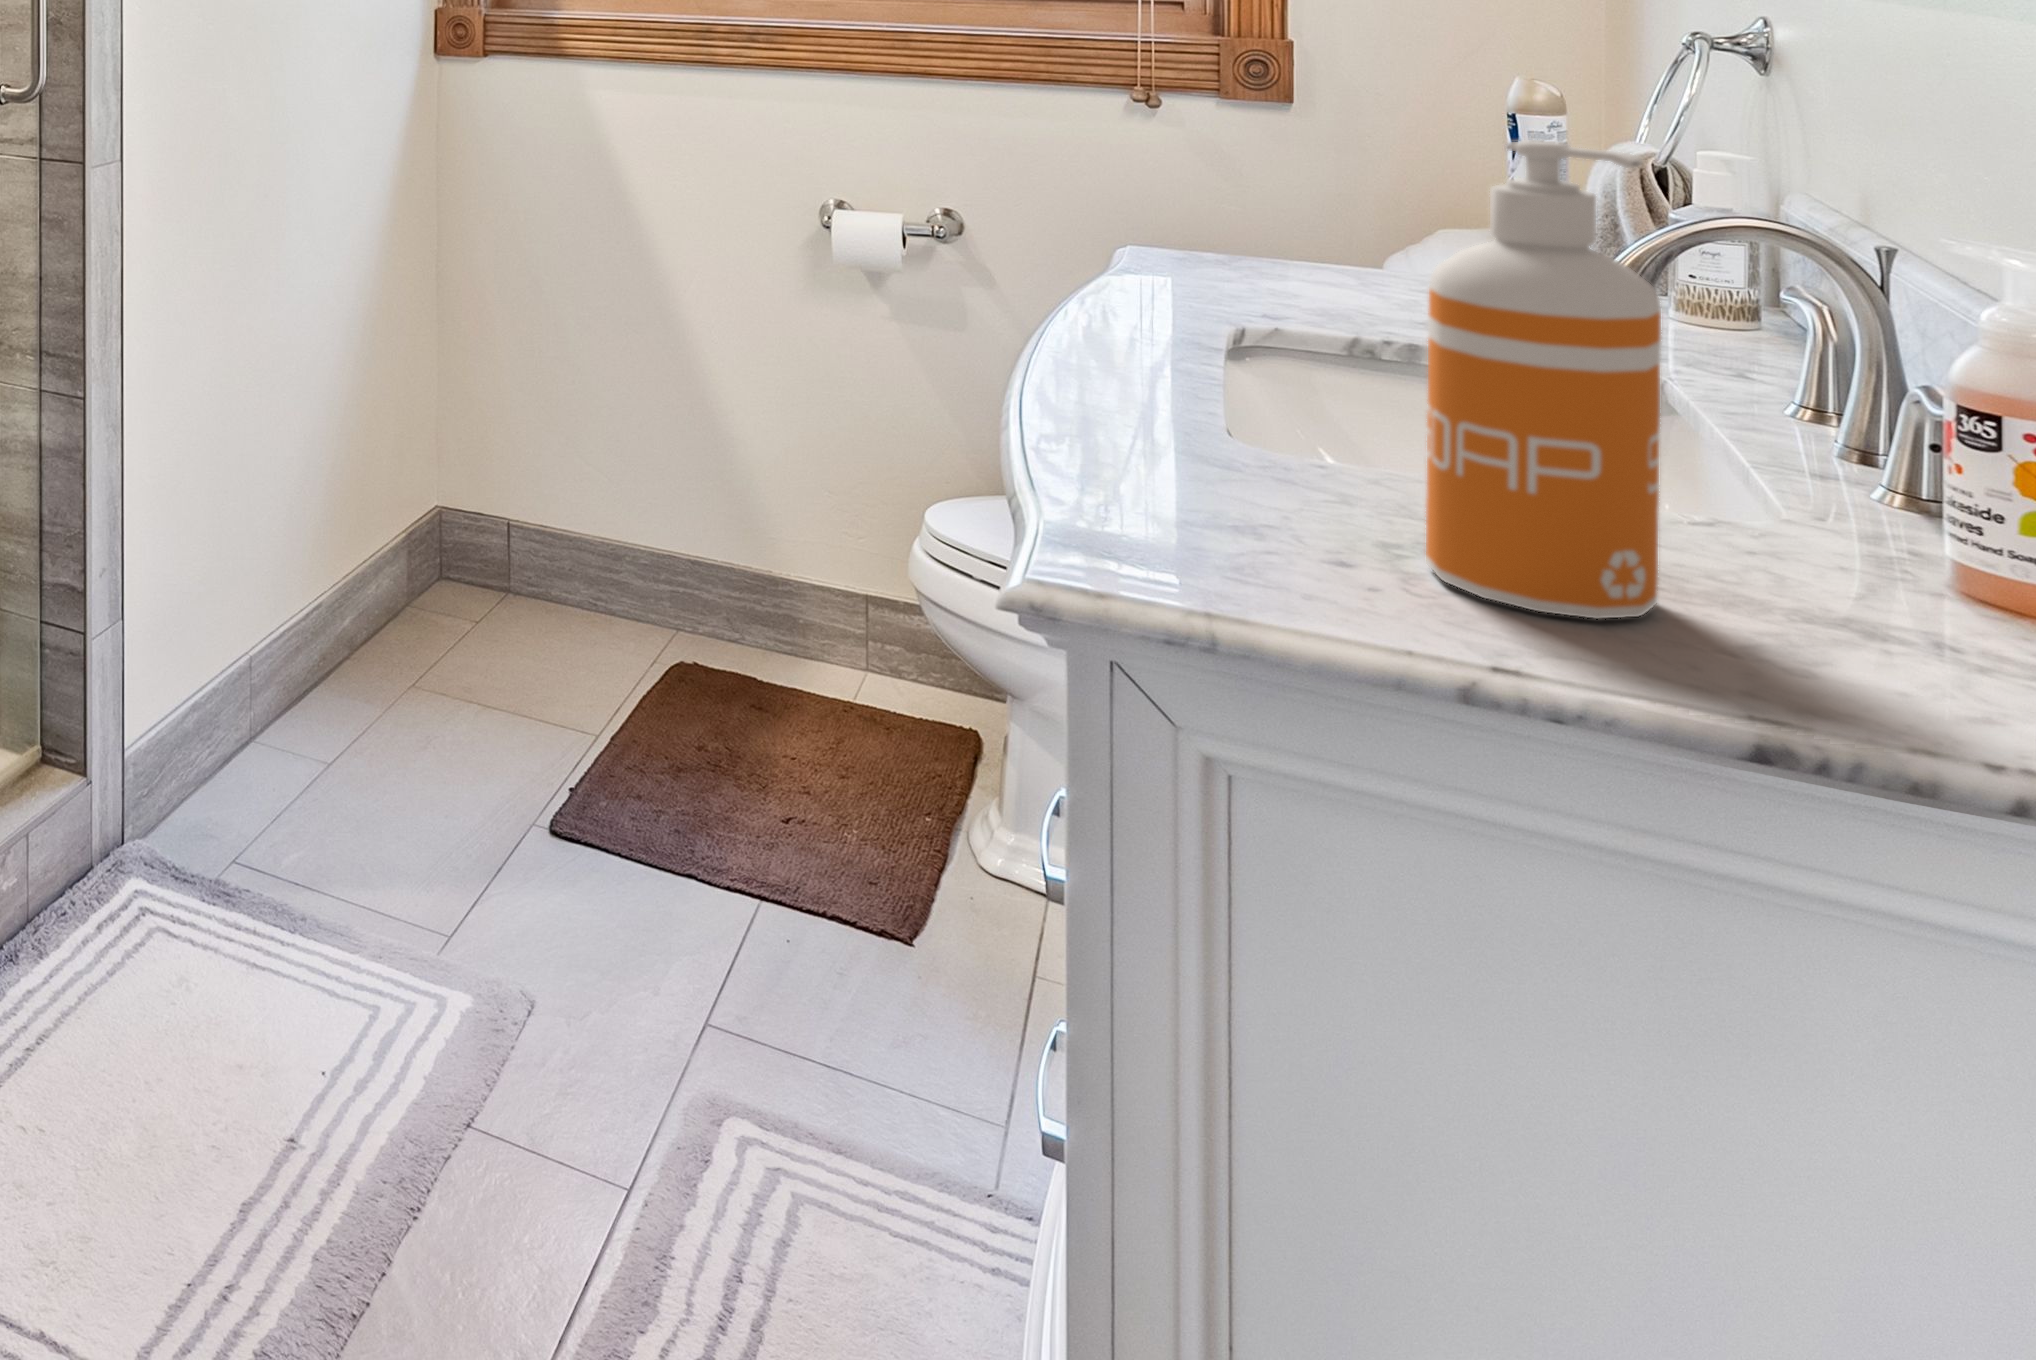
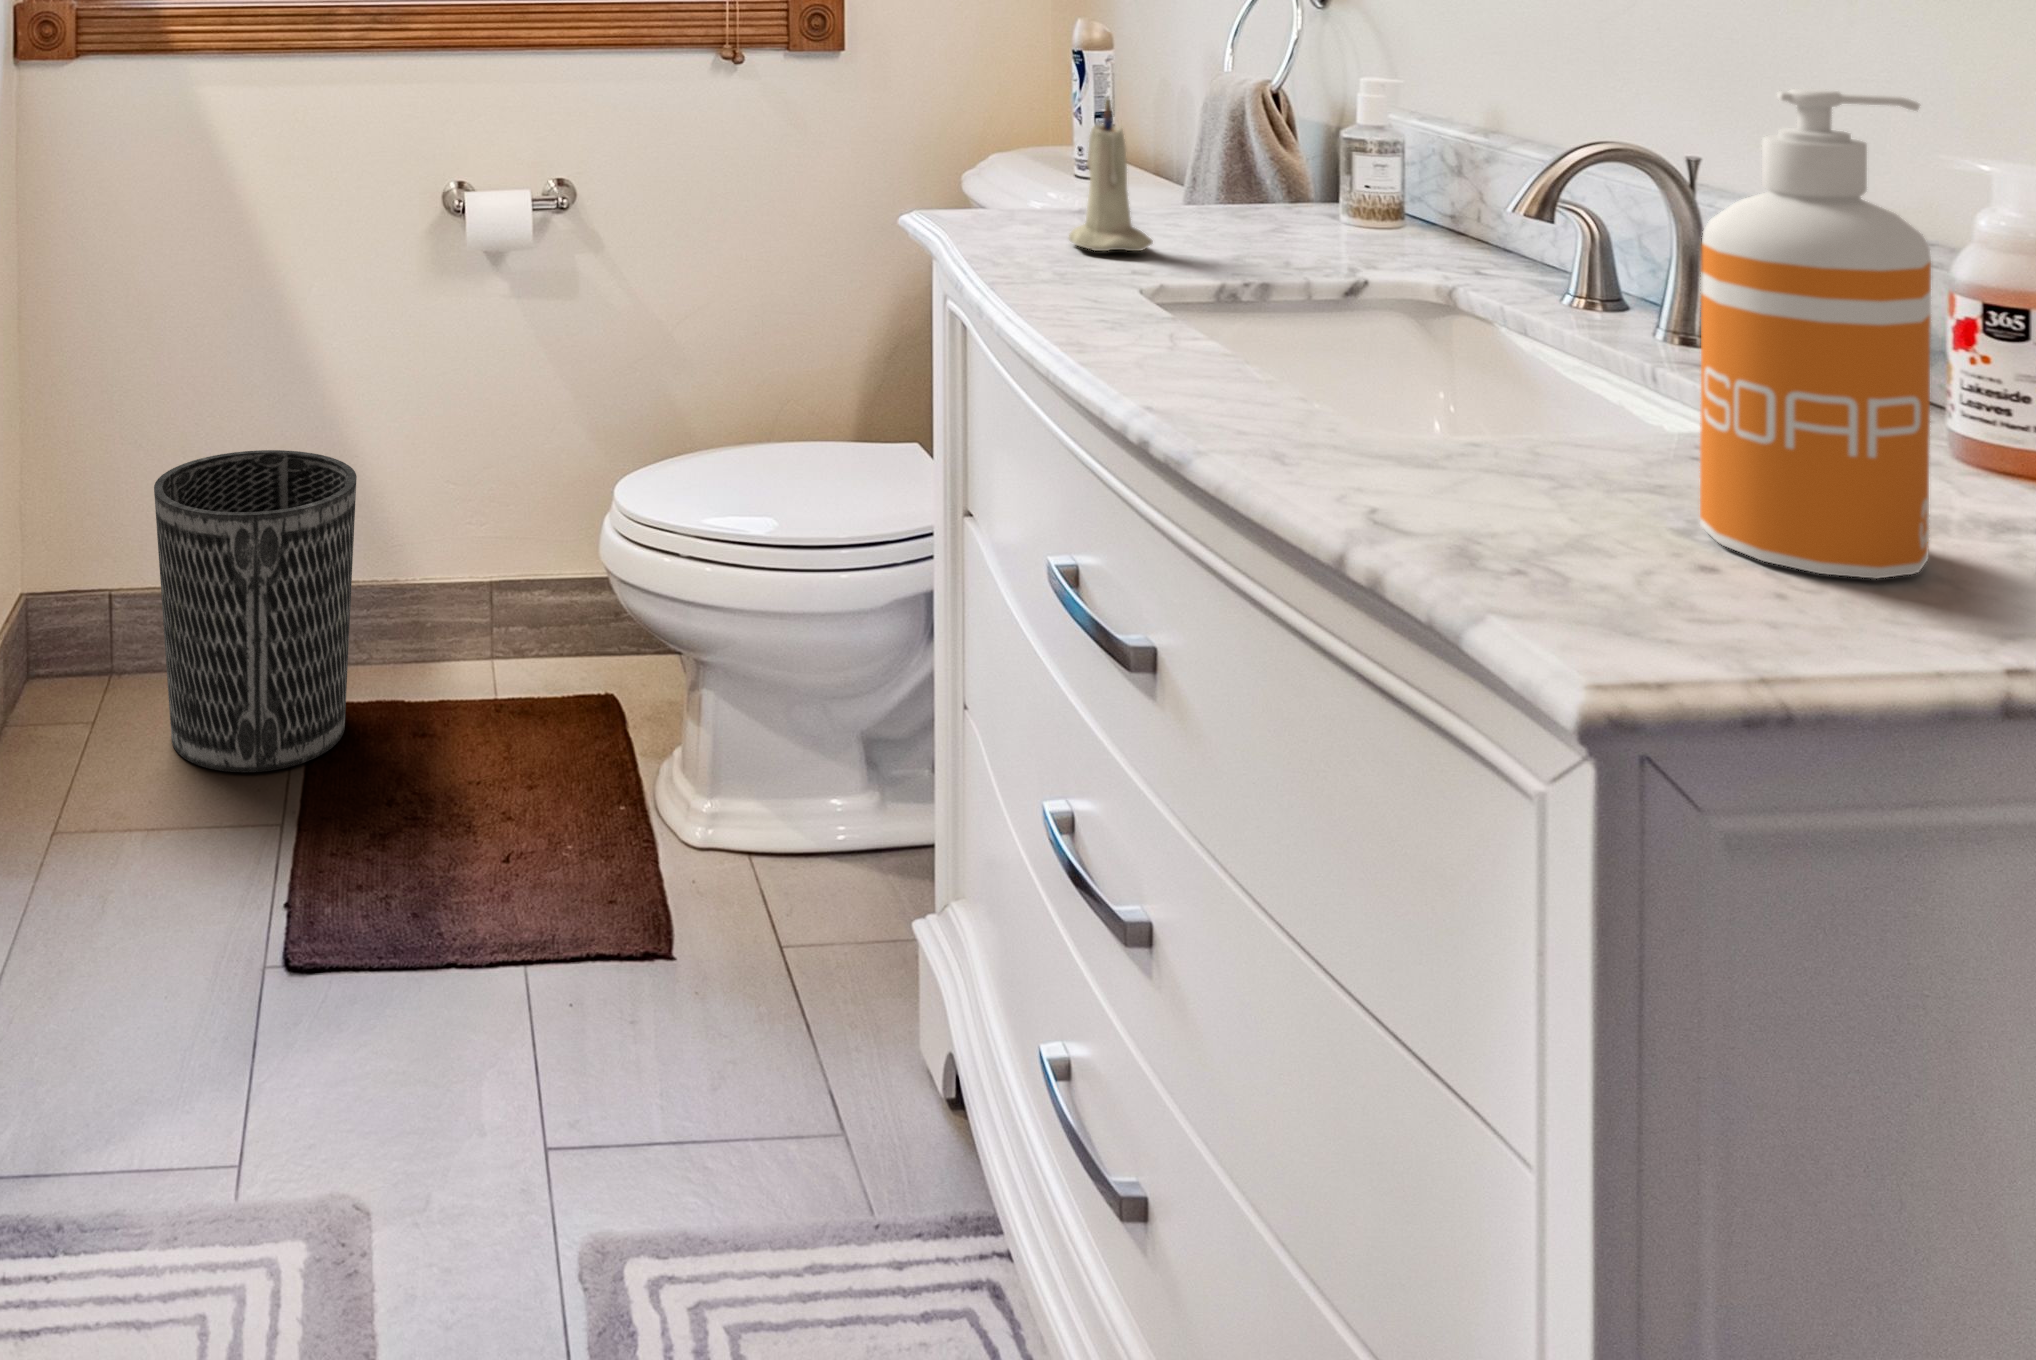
candle: none [1281,142,1379,306] -> present [1069,99,1153,251]
wastebasket: none [521,414,706,692] -> present [154,450,357,772]

